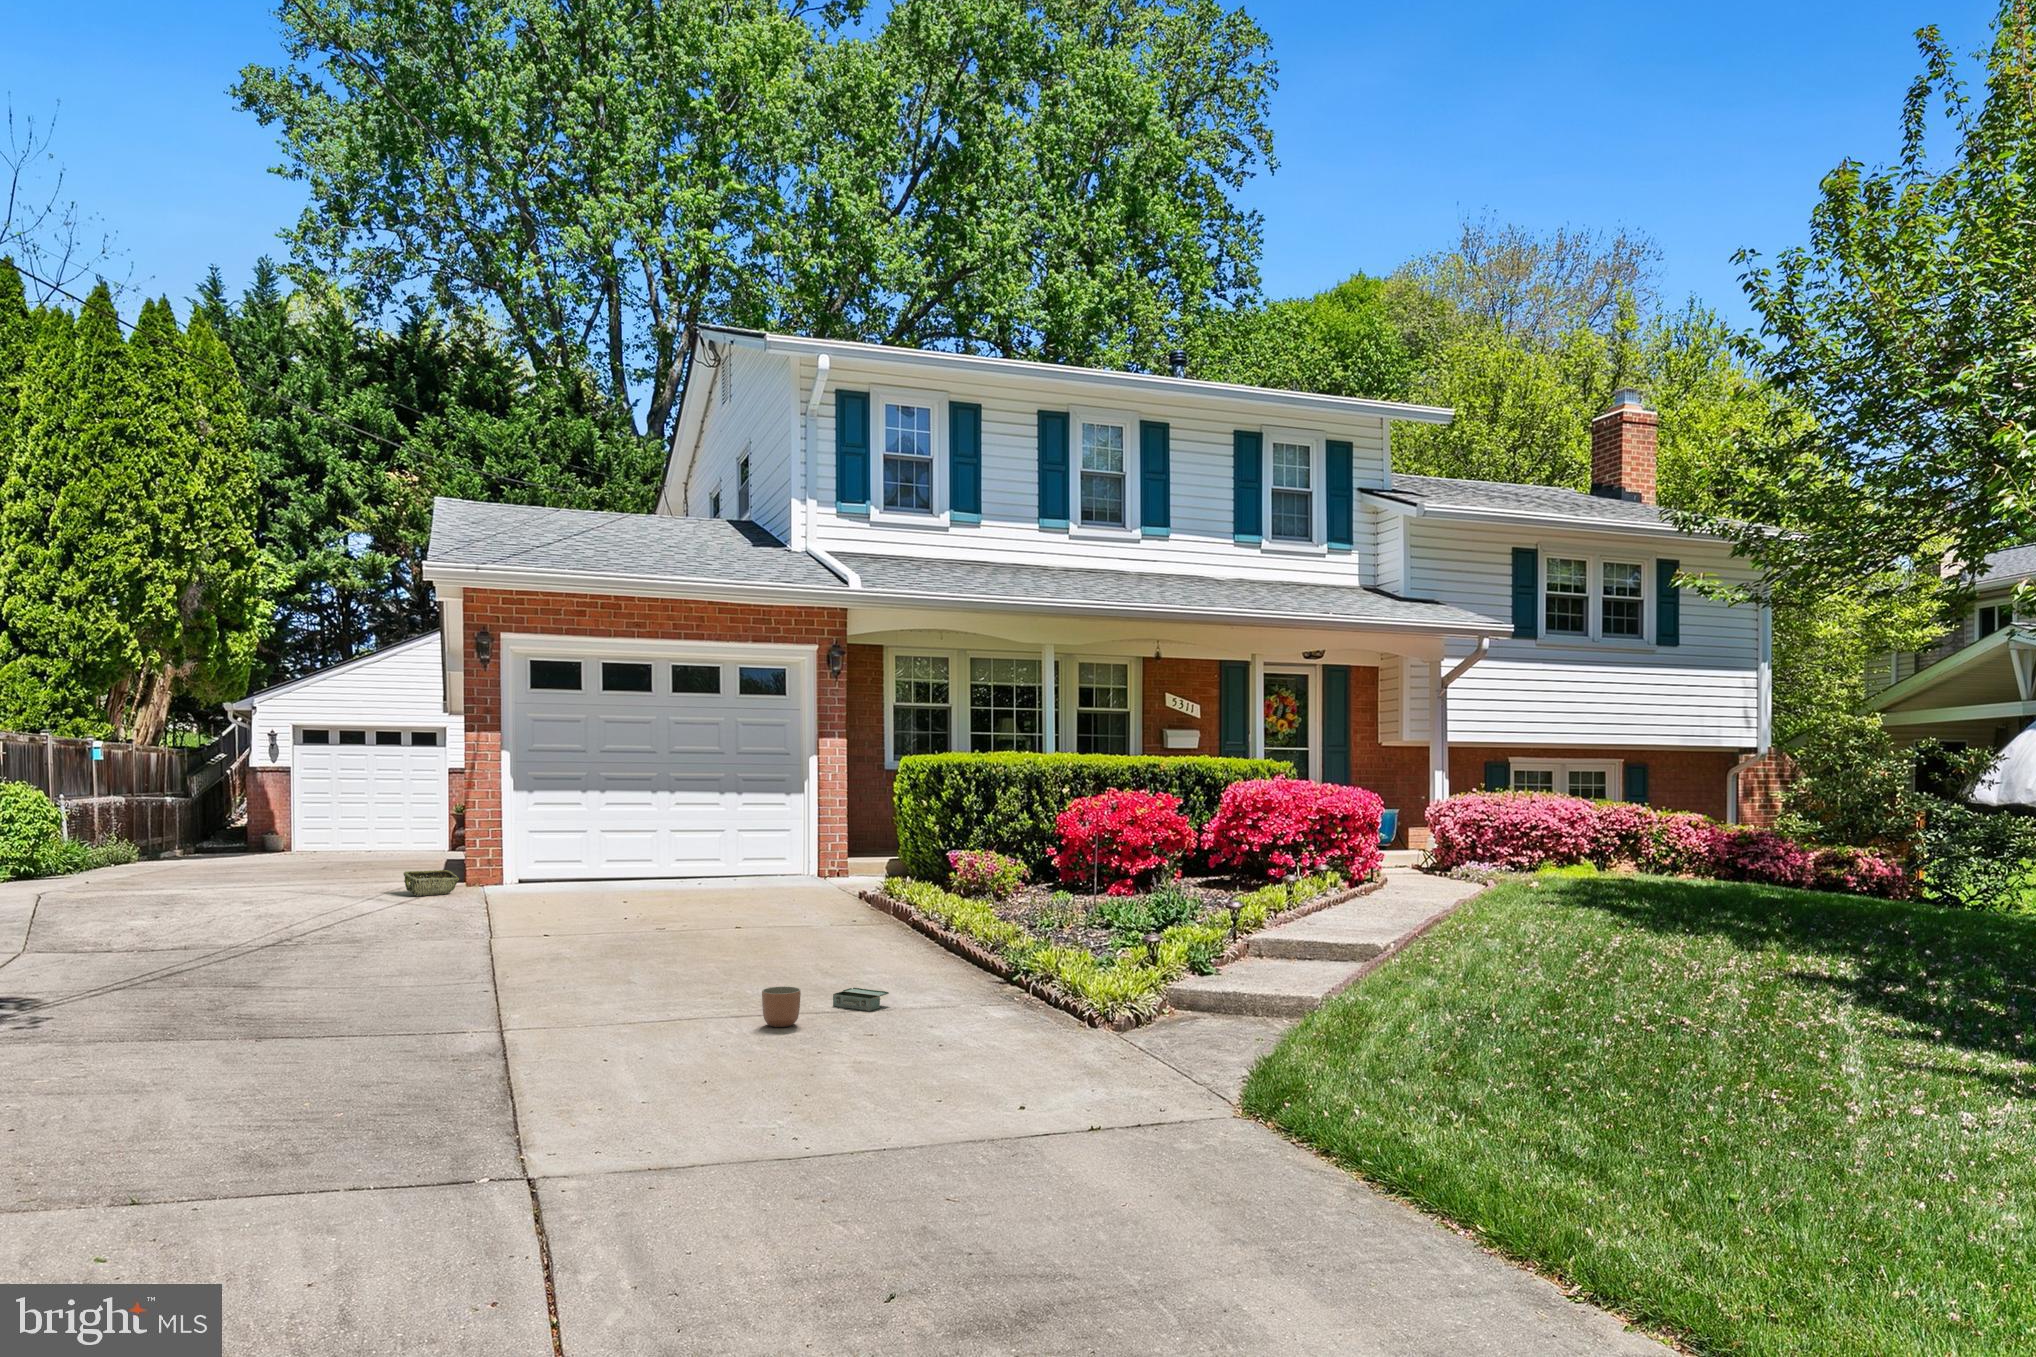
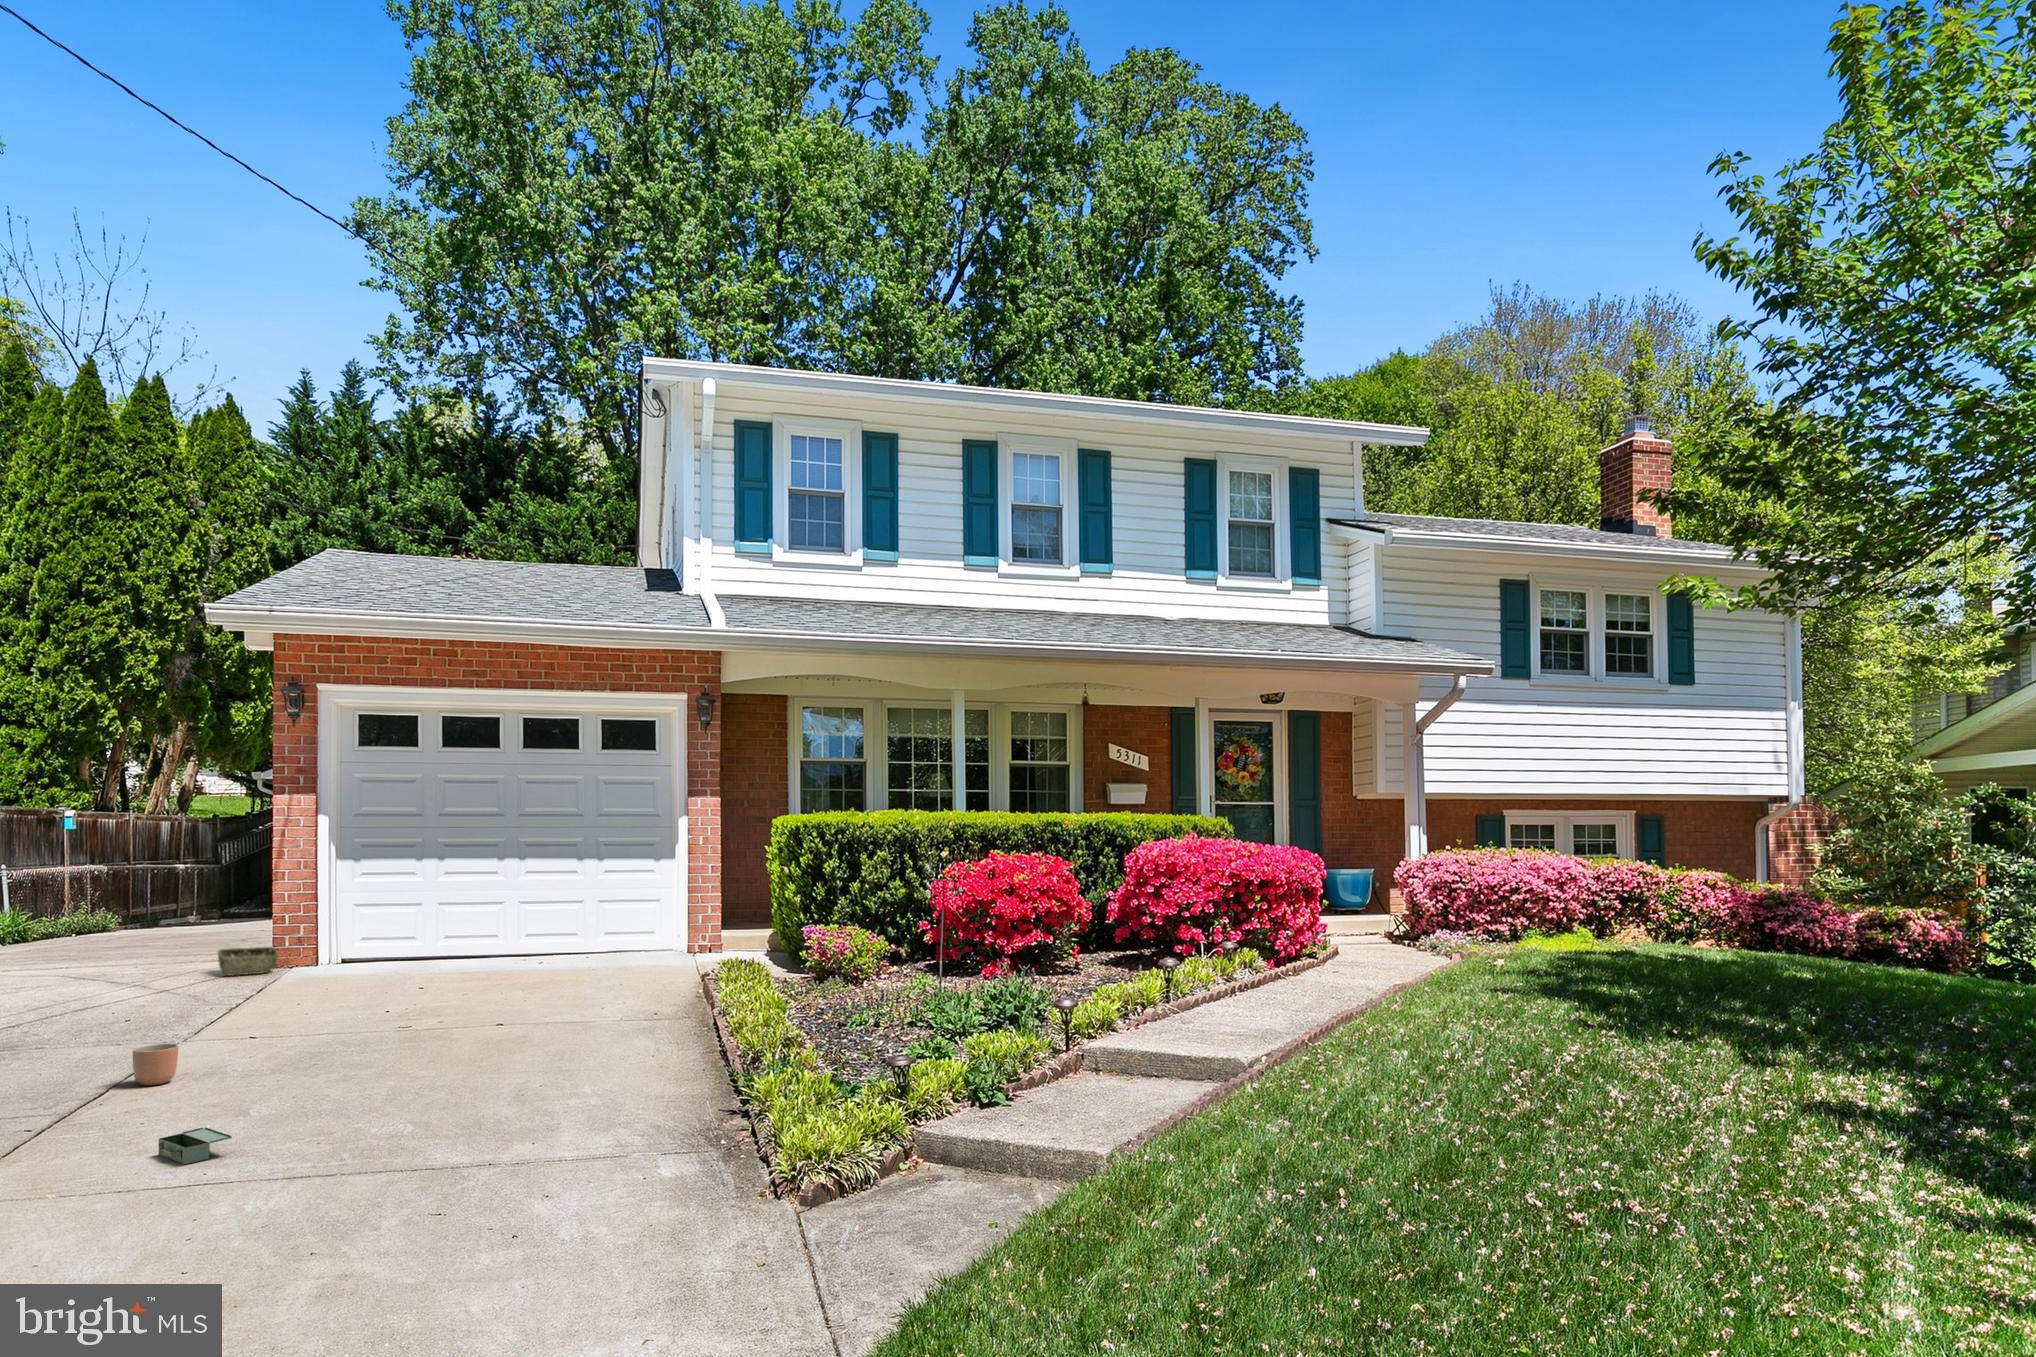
planter: present [762,986,801,1027] -> present [133,1043,178,1085]
toolbox: present [833,988,889,1011] -> present [158,1127,232,1164]

